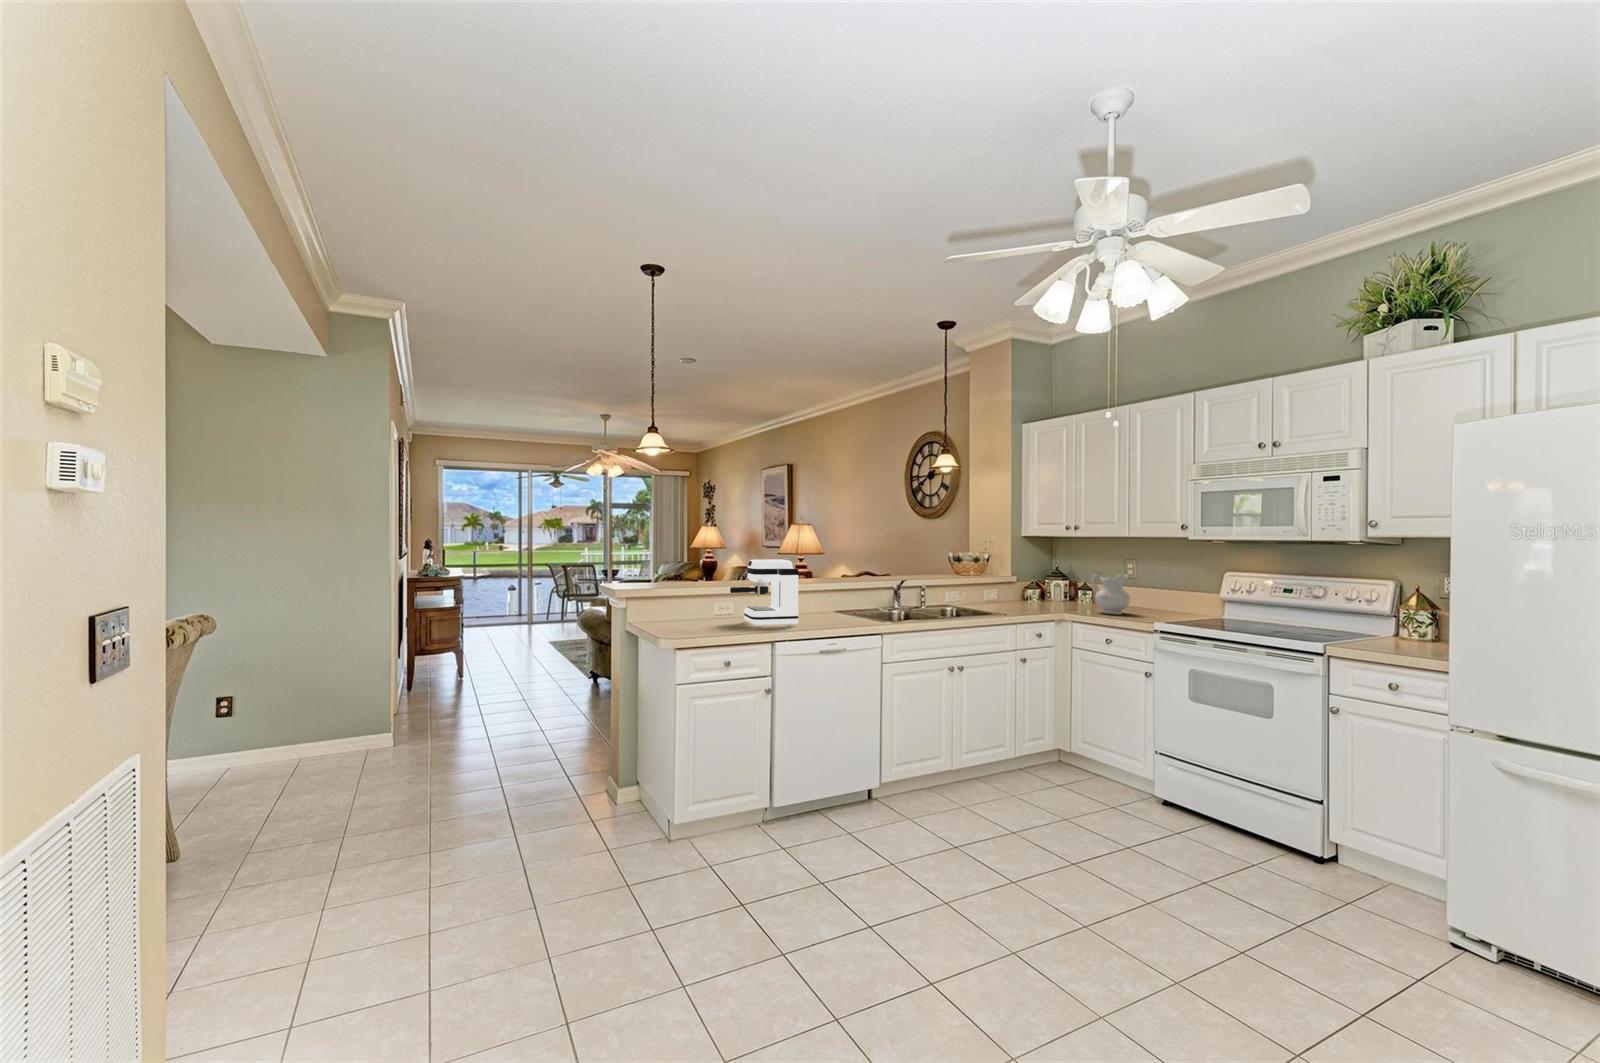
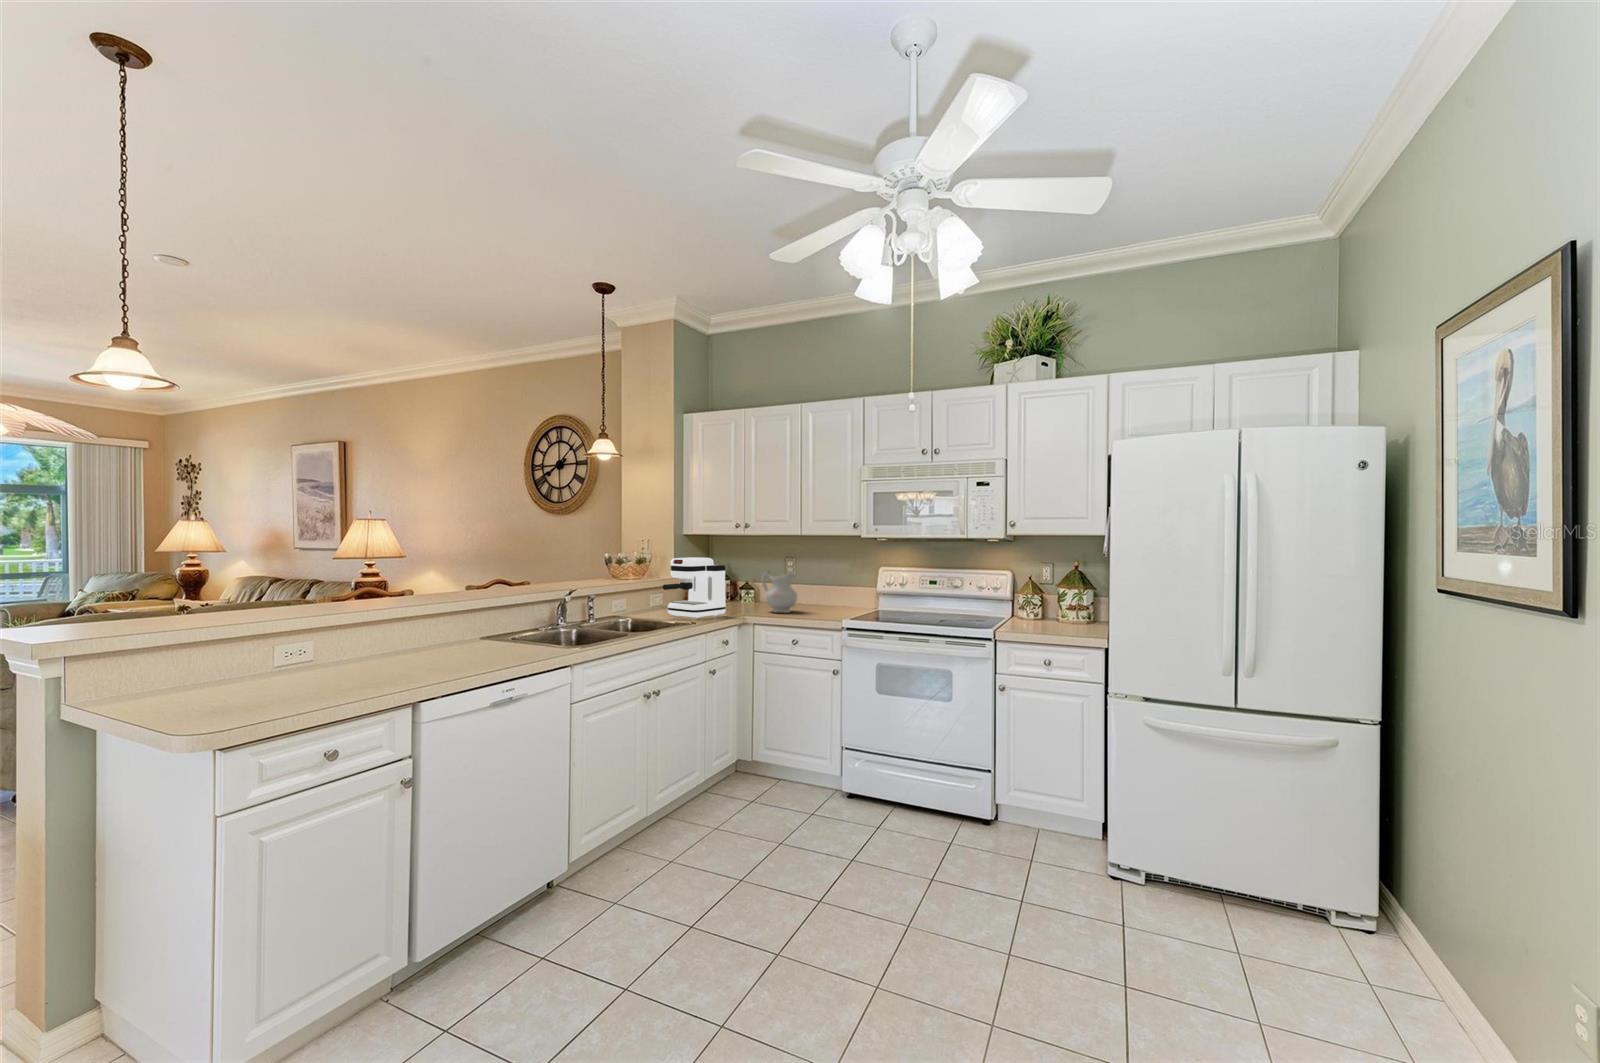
coffee maker: present [730,559,798,626] -> present [663,557,726,618]

